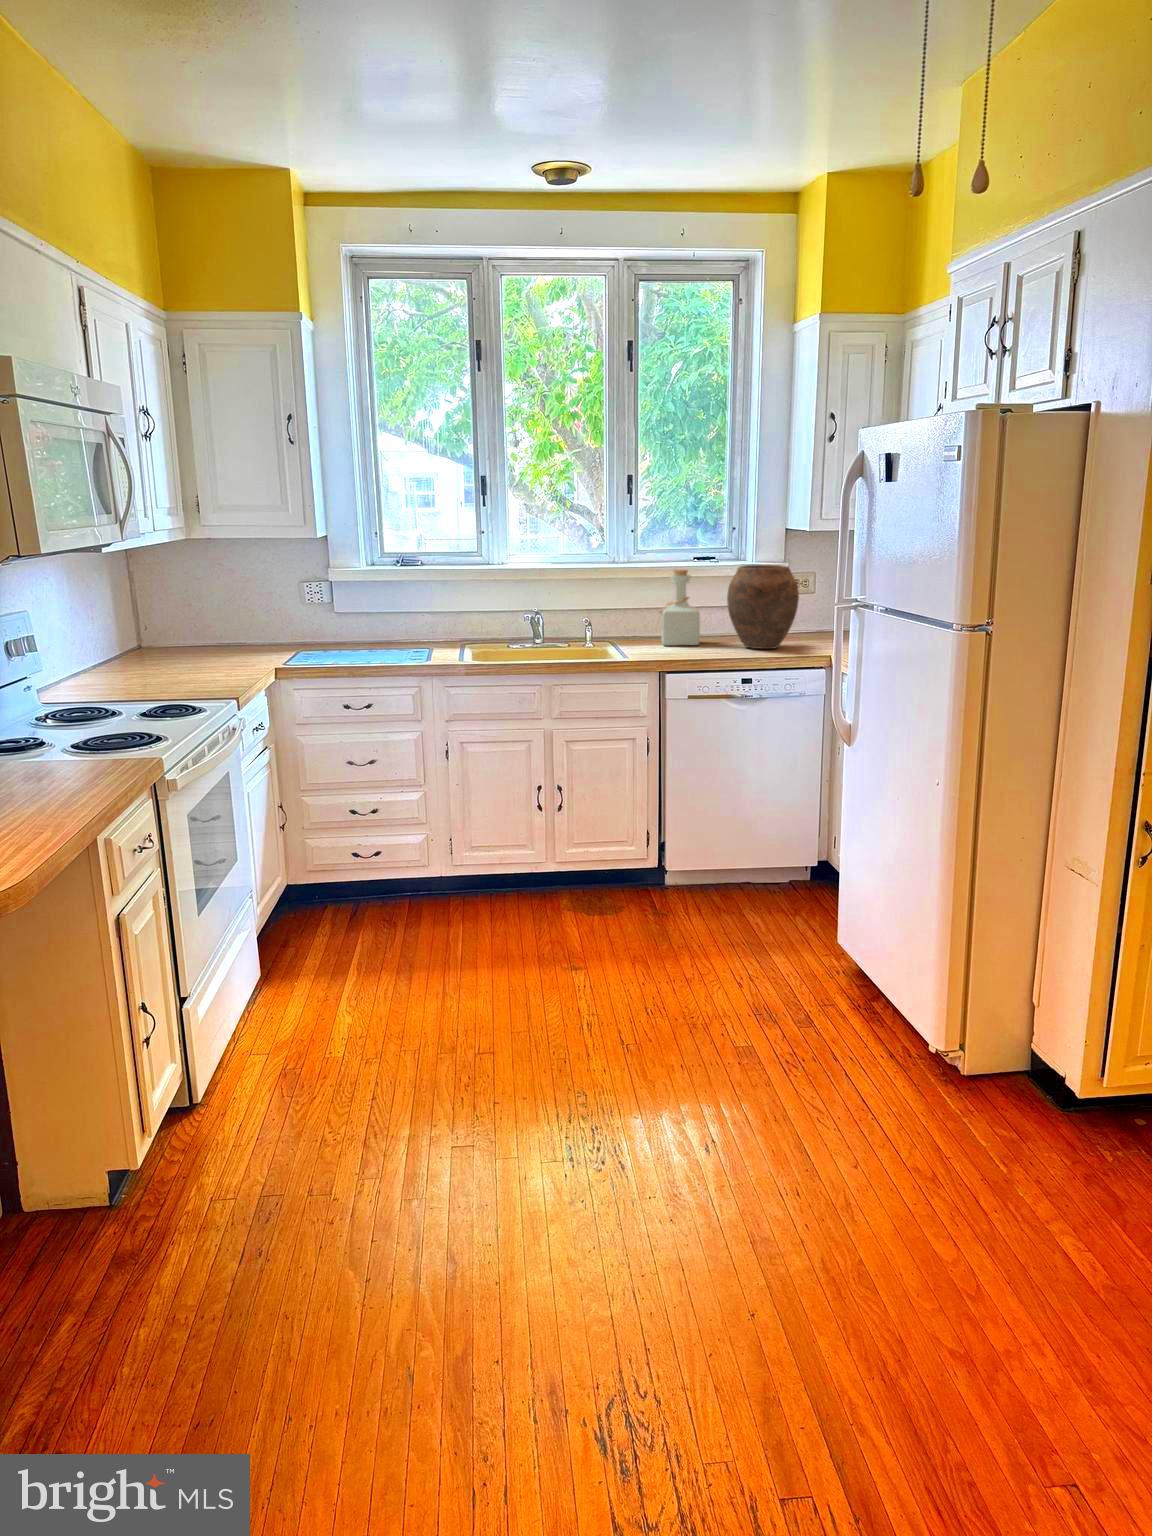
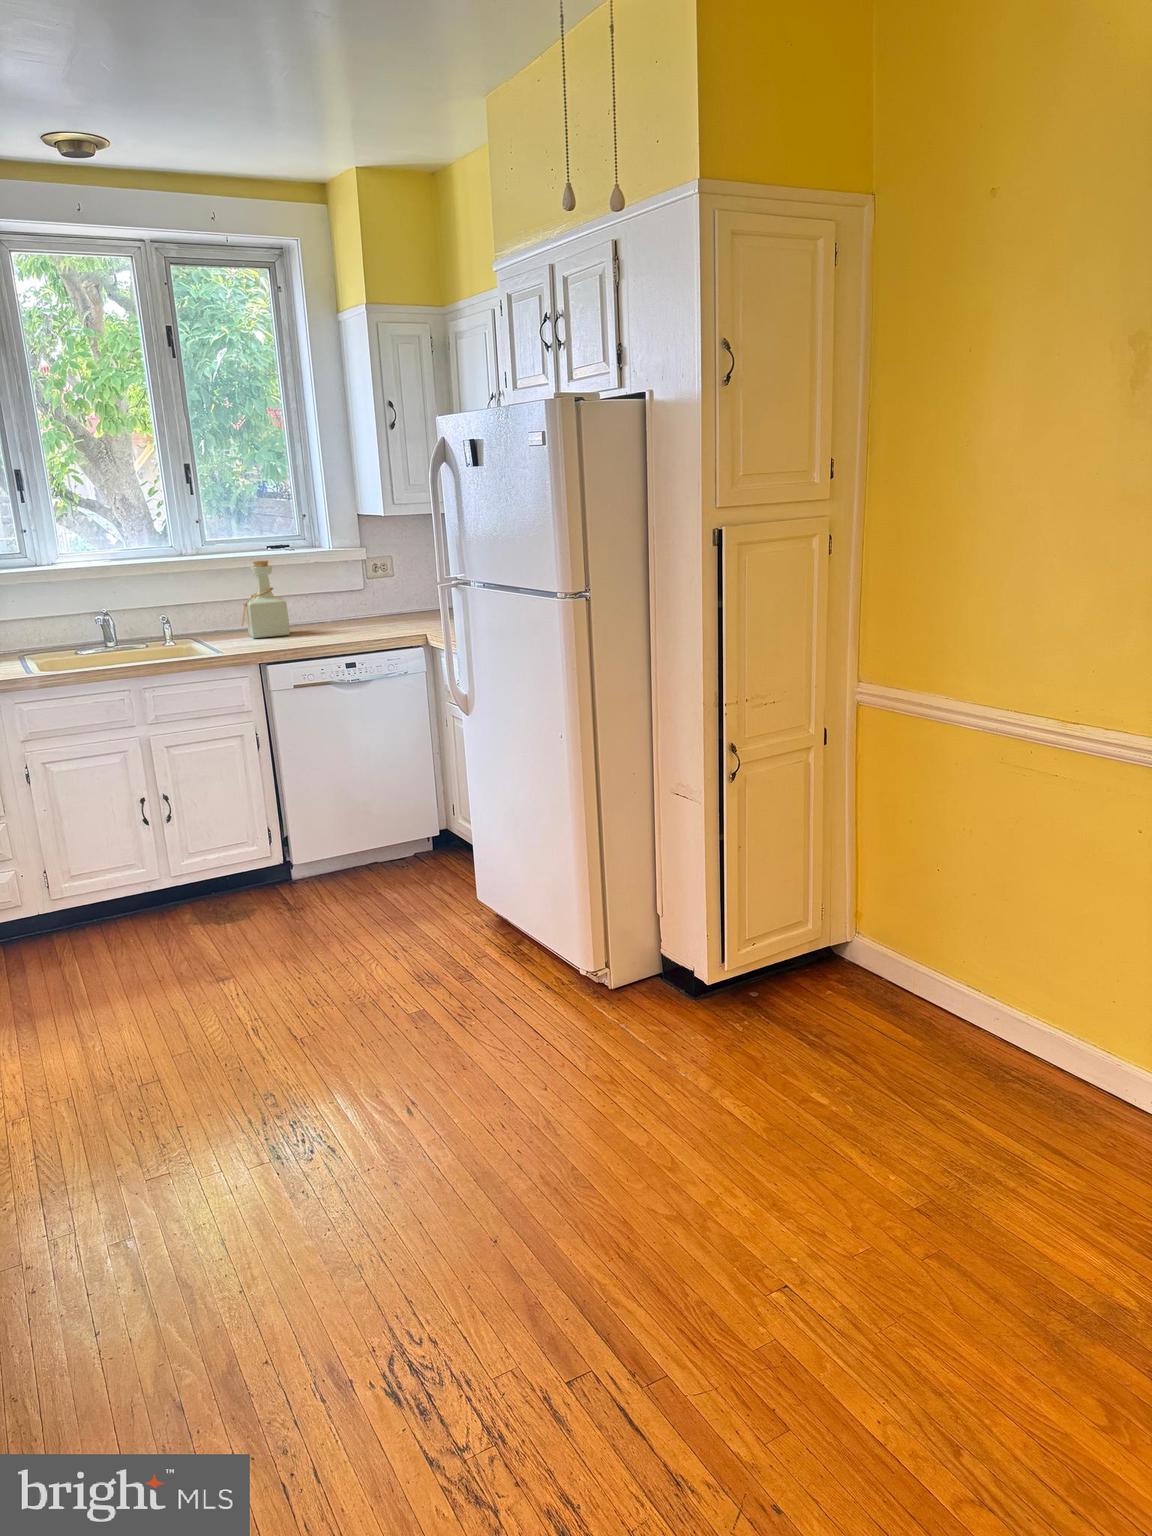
vase: present [727,565,799,649] -> none [313,551,383,633]

